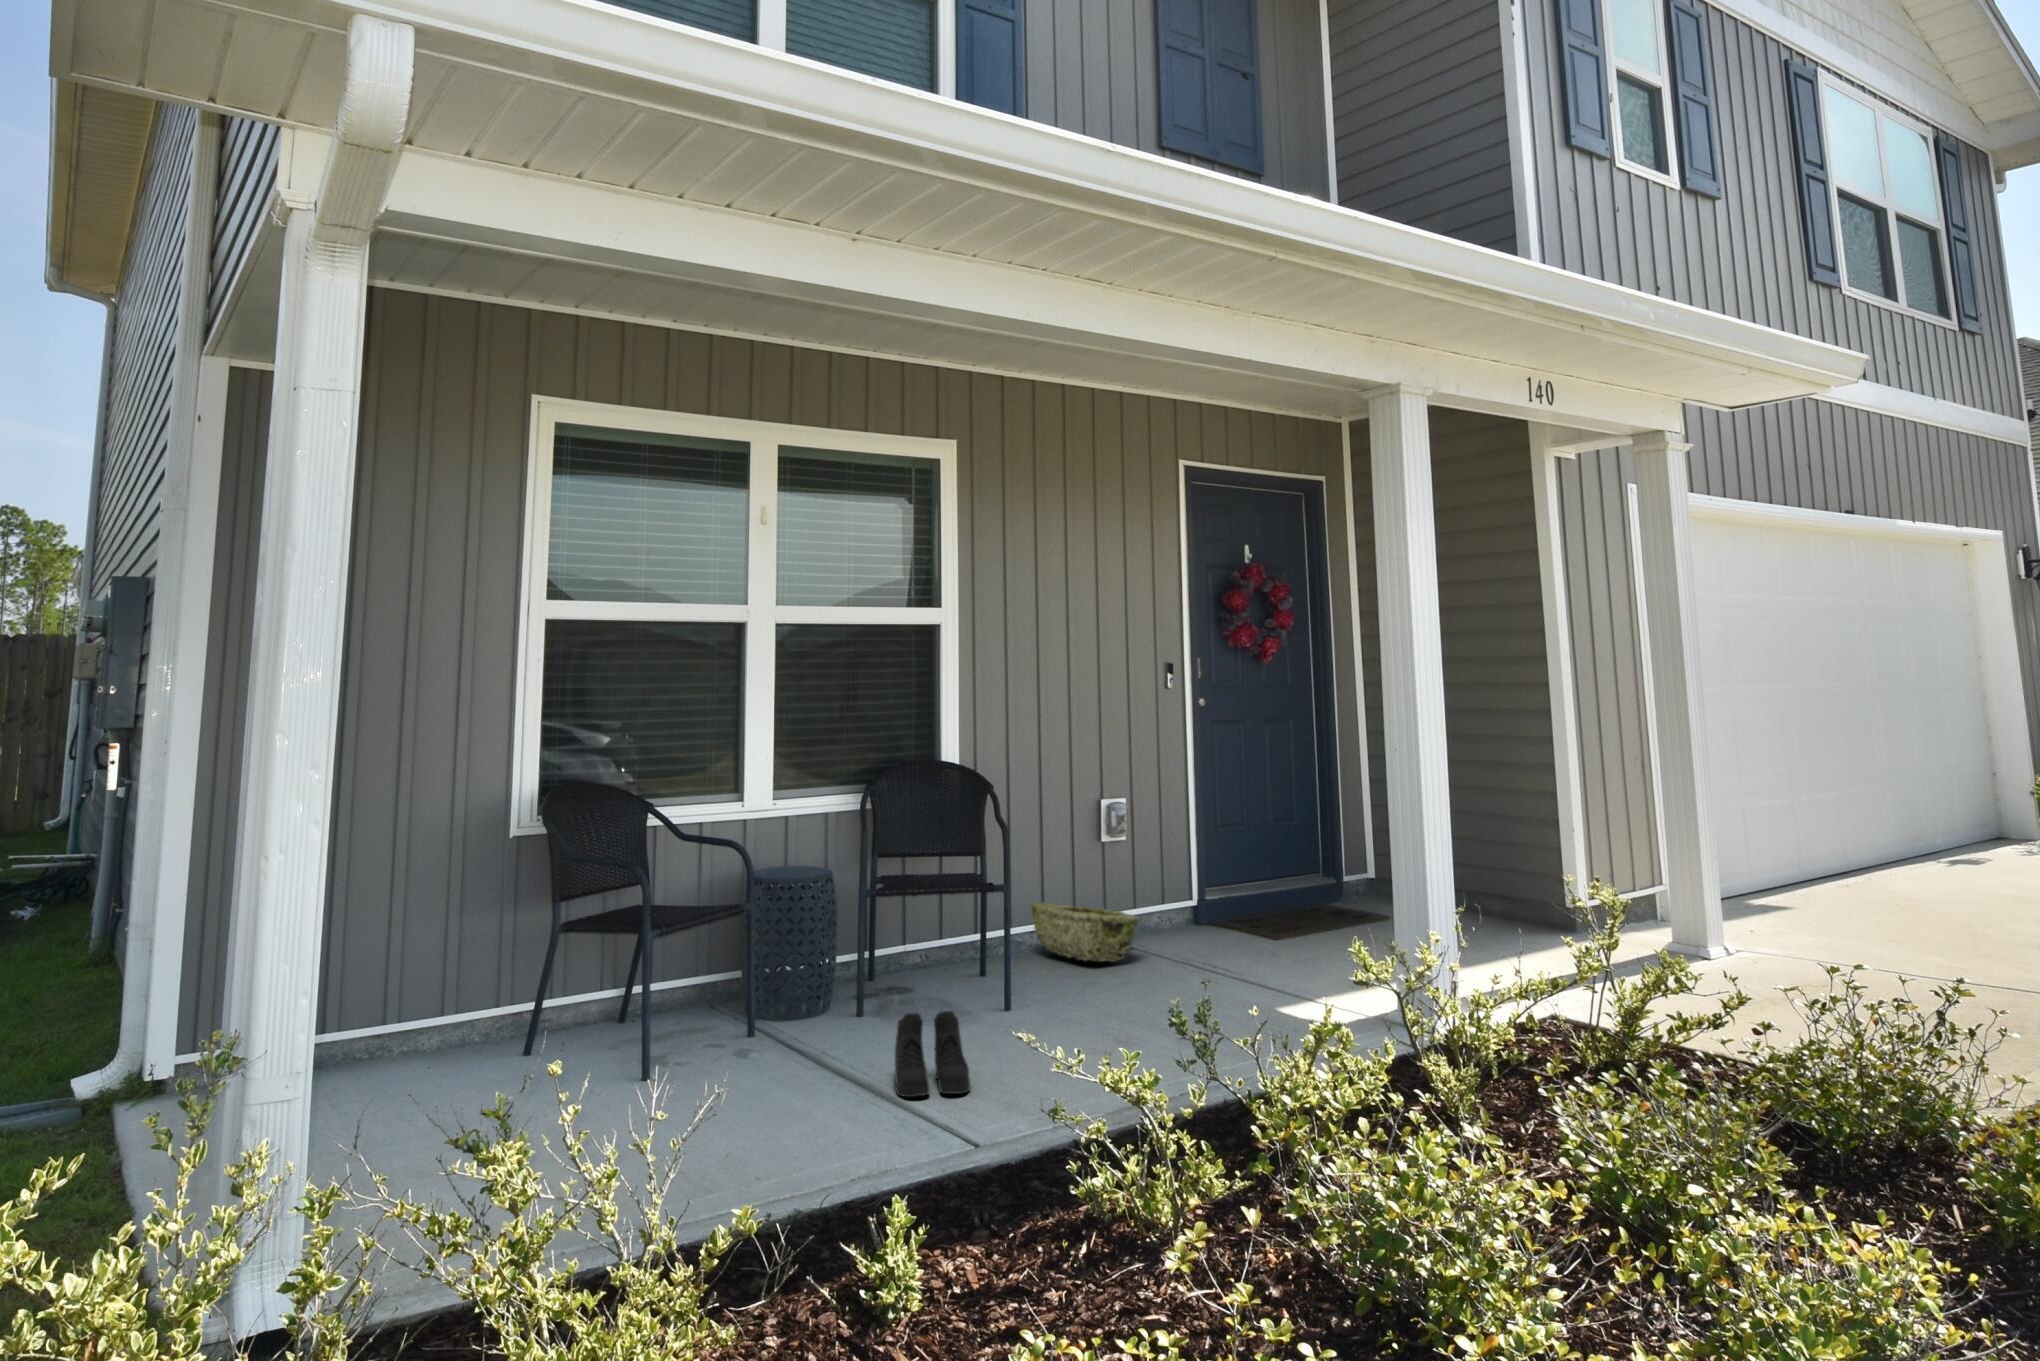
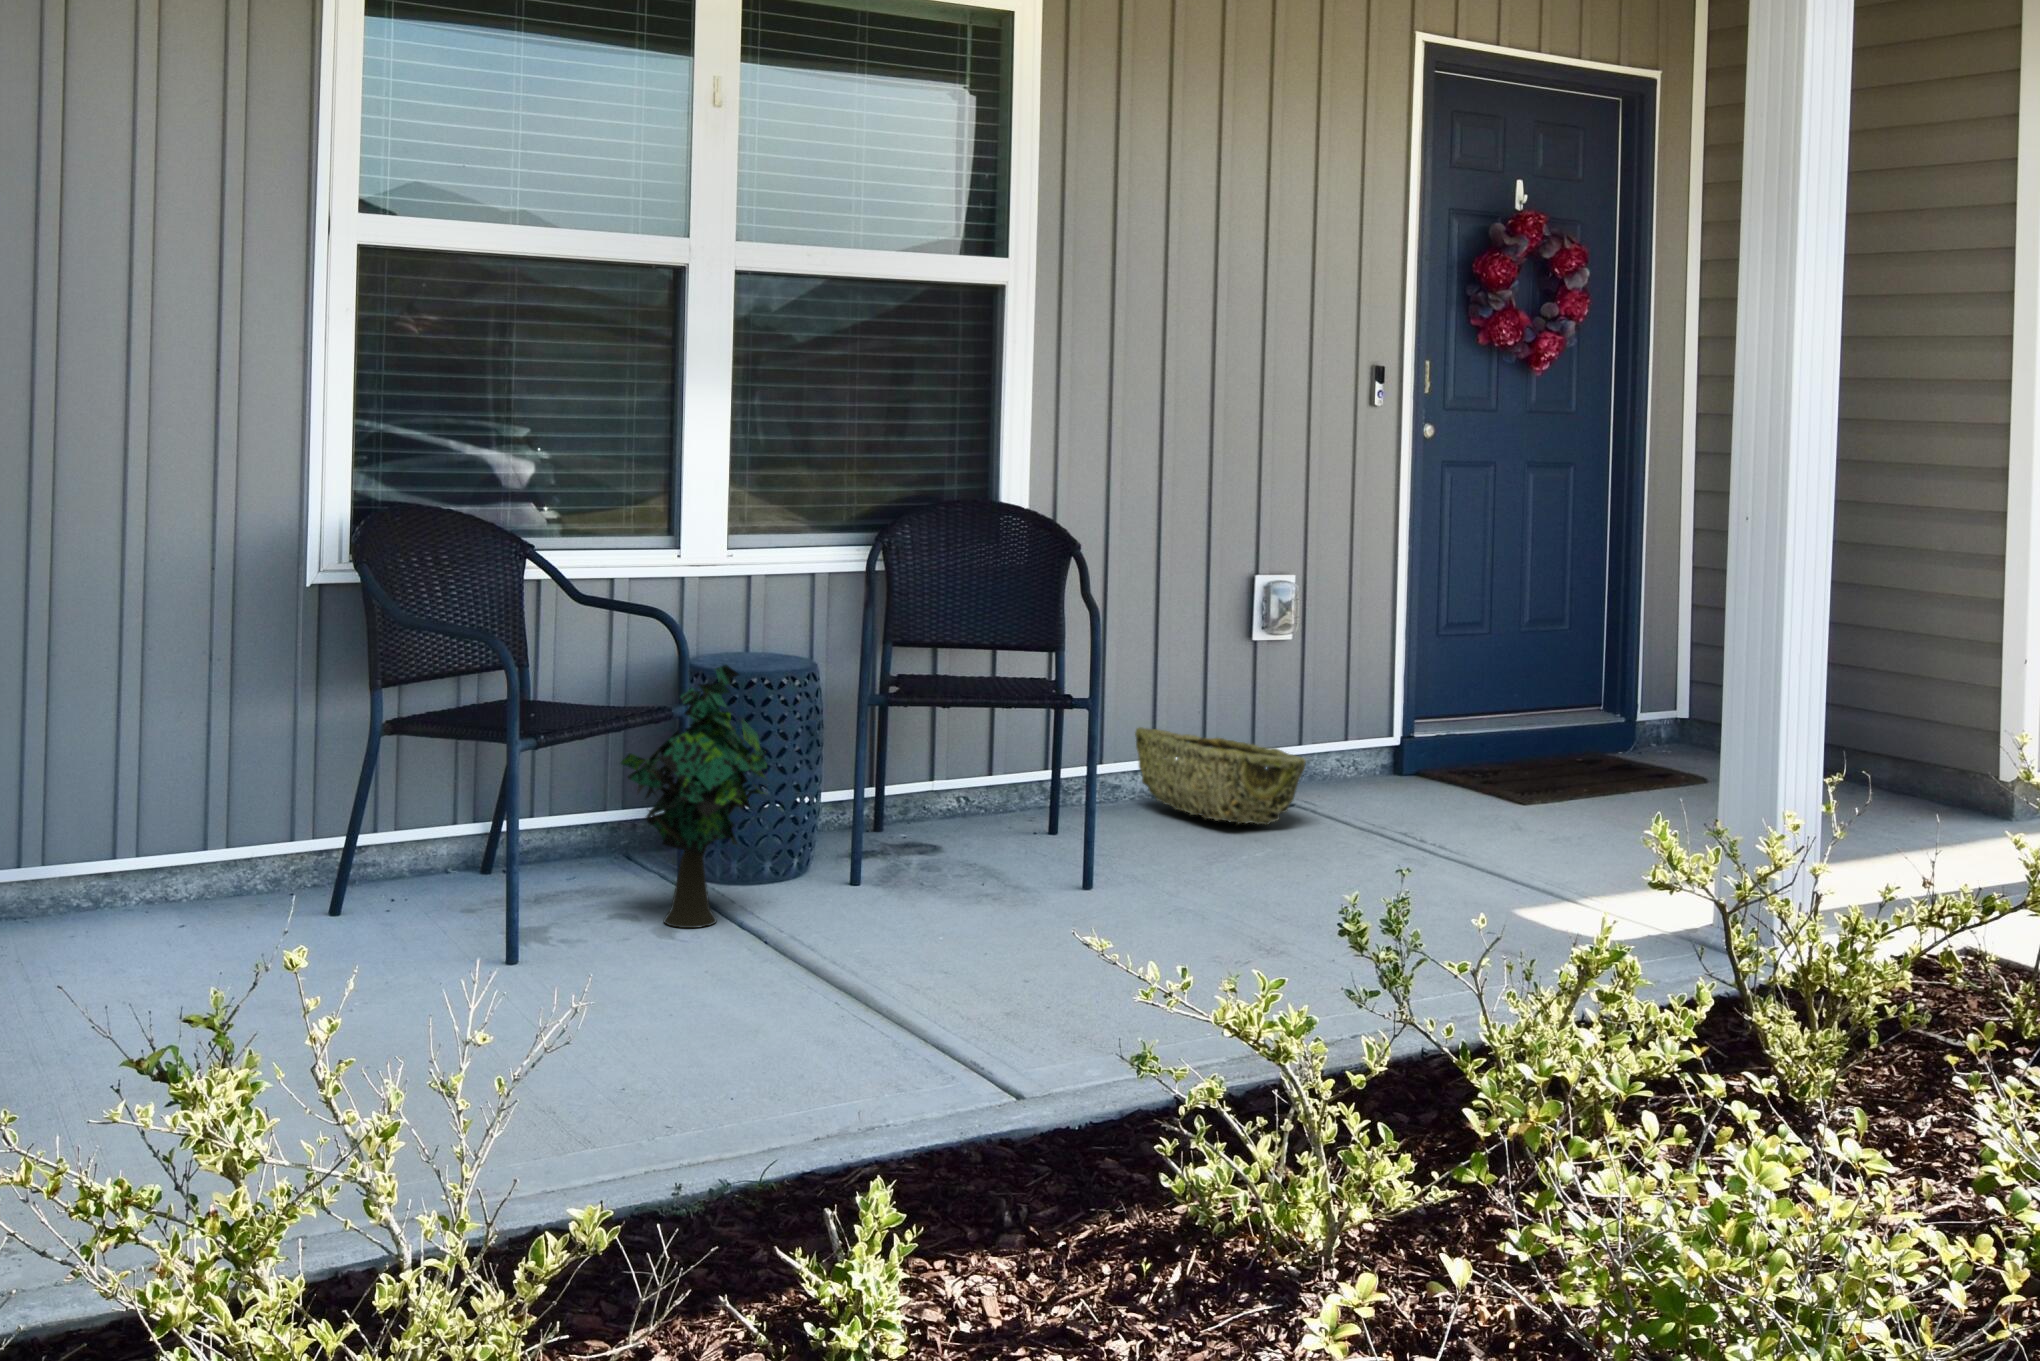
decorative plant: none [713,872,807,1049] -> present [621,665,767,928]
boots: present [895,1011,970,1097] -> none [900,891,1017,1017]

